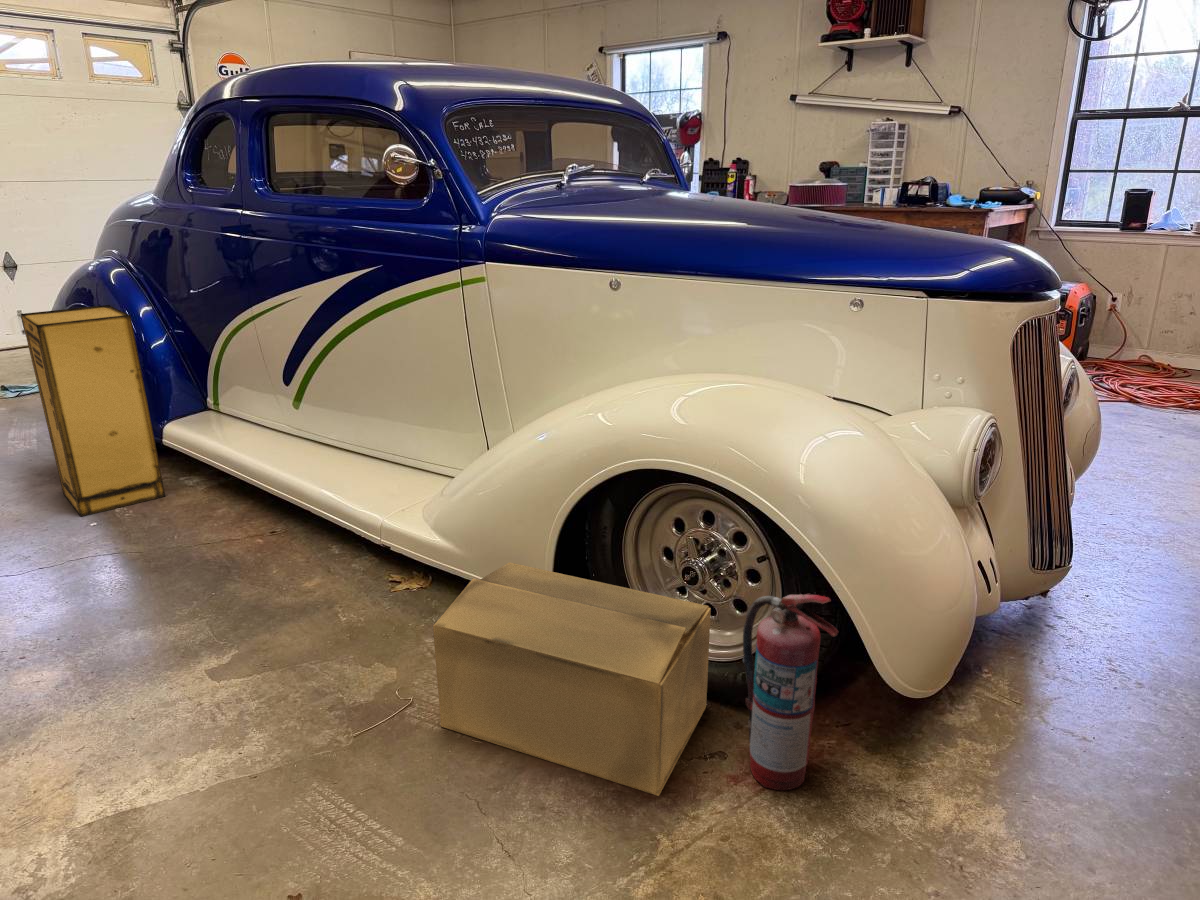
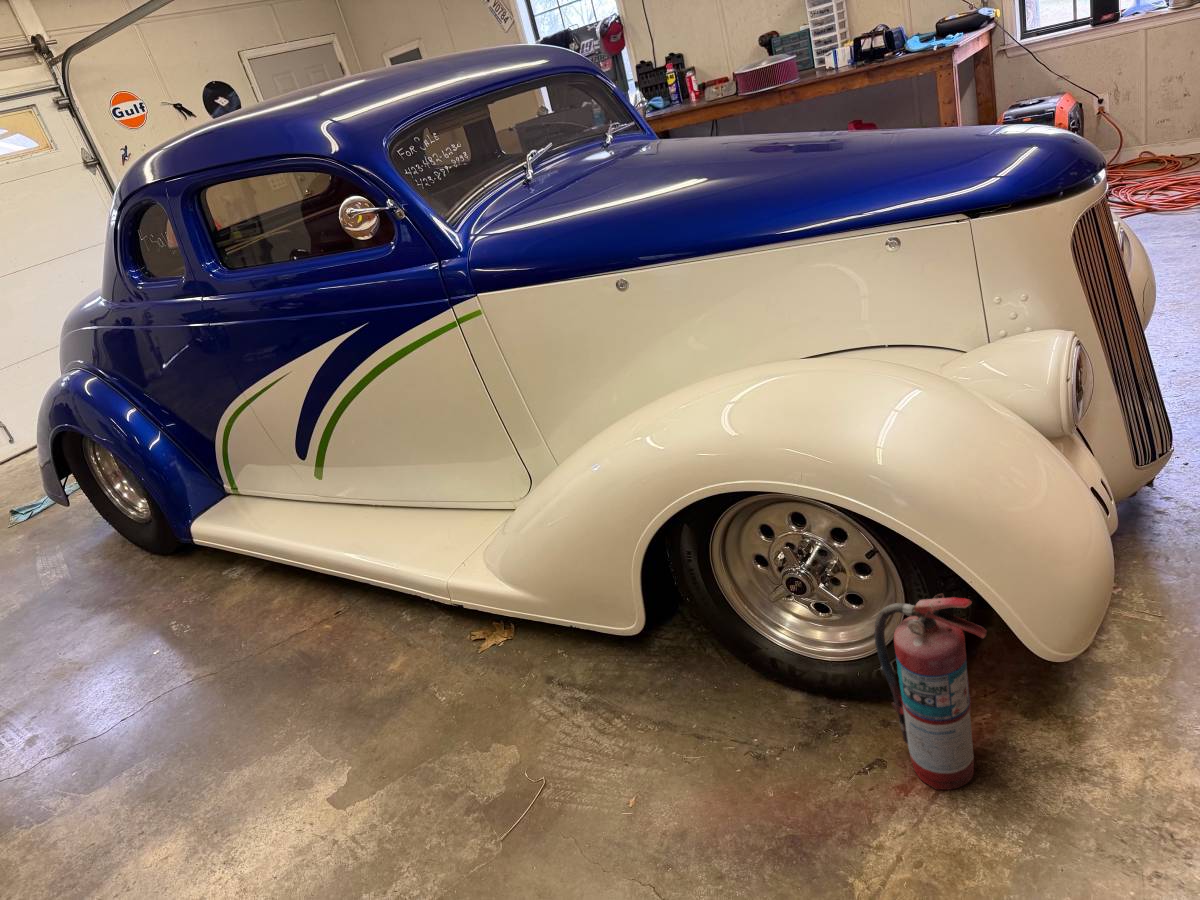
storage cabinet: present [21,305,165,517] -> none [10,425,215,647]
cardboard box: present [433,563,711,796] -> none [551,612,844,829]

